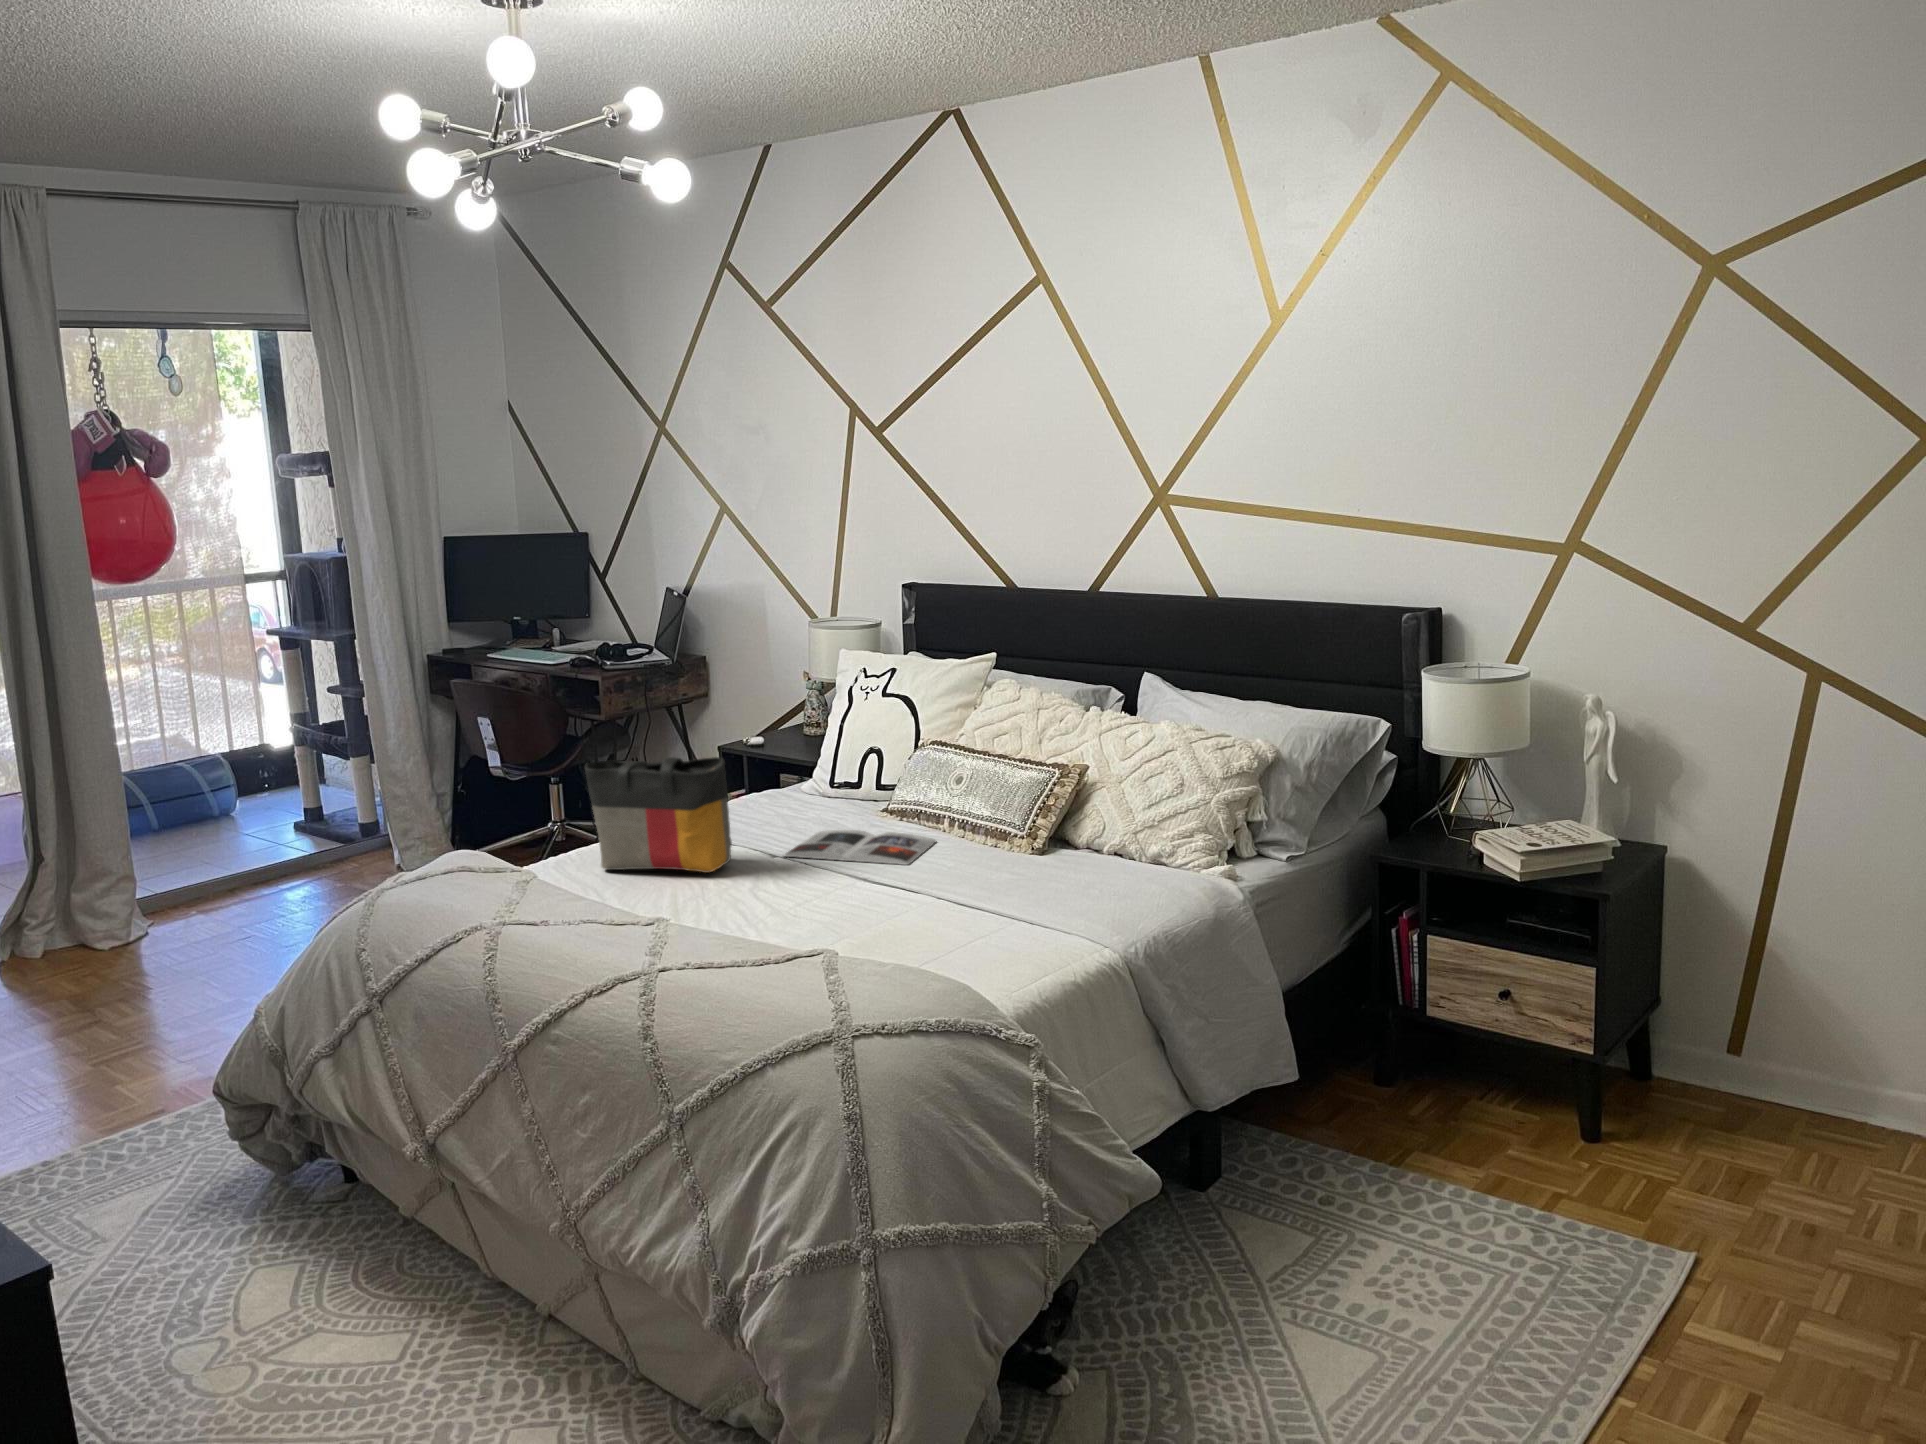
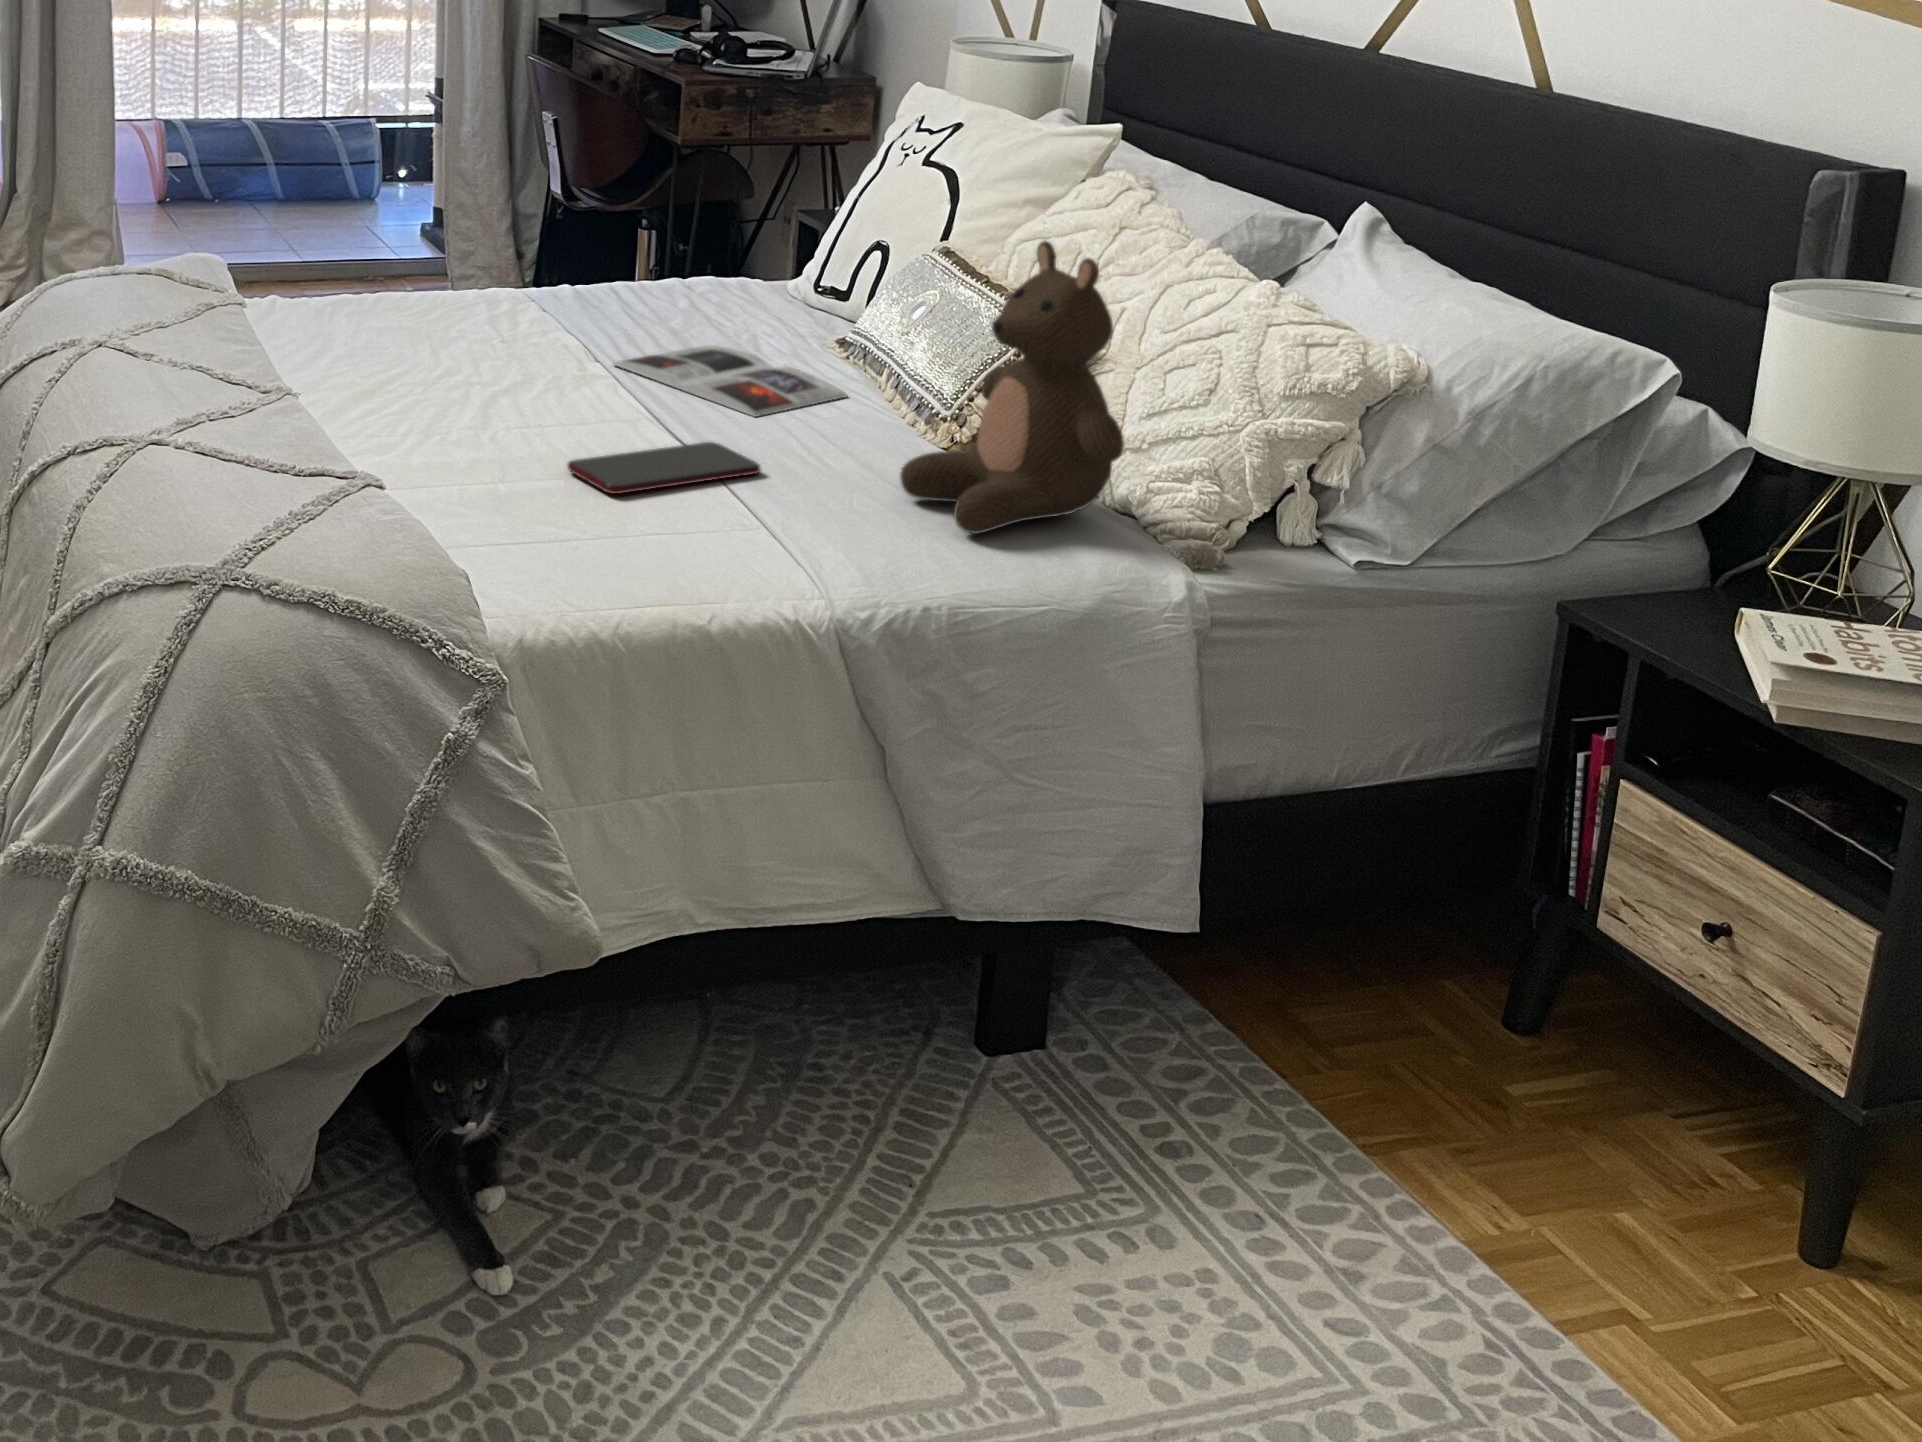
stuffed bear: none [1049,717,1180,894] -> present [900,241,1124,534]
tote bag: present [585,757,732,873] -> none [370,175,548,360]
smartphone: none [863,883,964,926] -> present [568,442,760,494]

